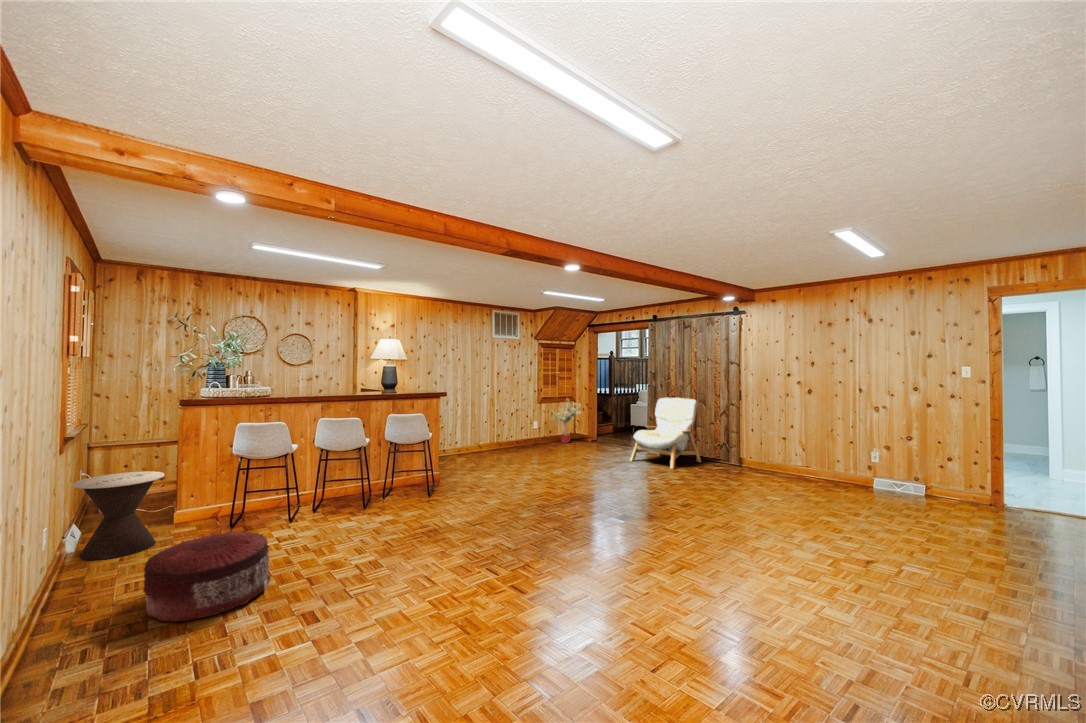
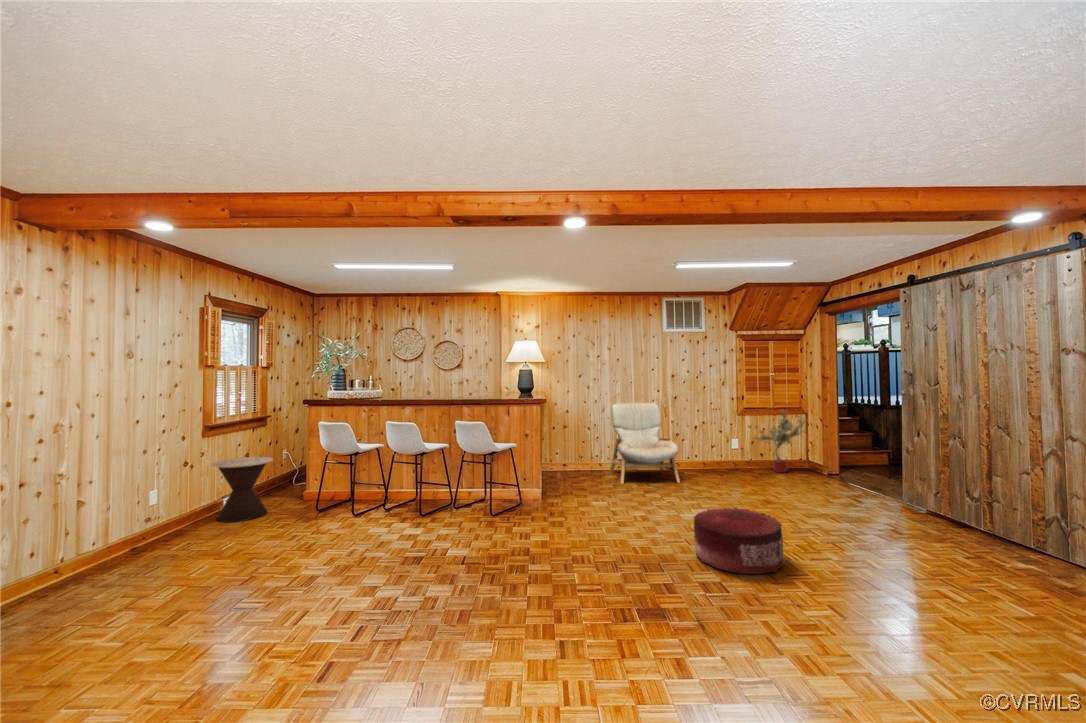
armchair: present [630,398,701,469] -> present [610,402,680,484]
pouf: present [143,531,270,622] -> present [694,507,784,574]

